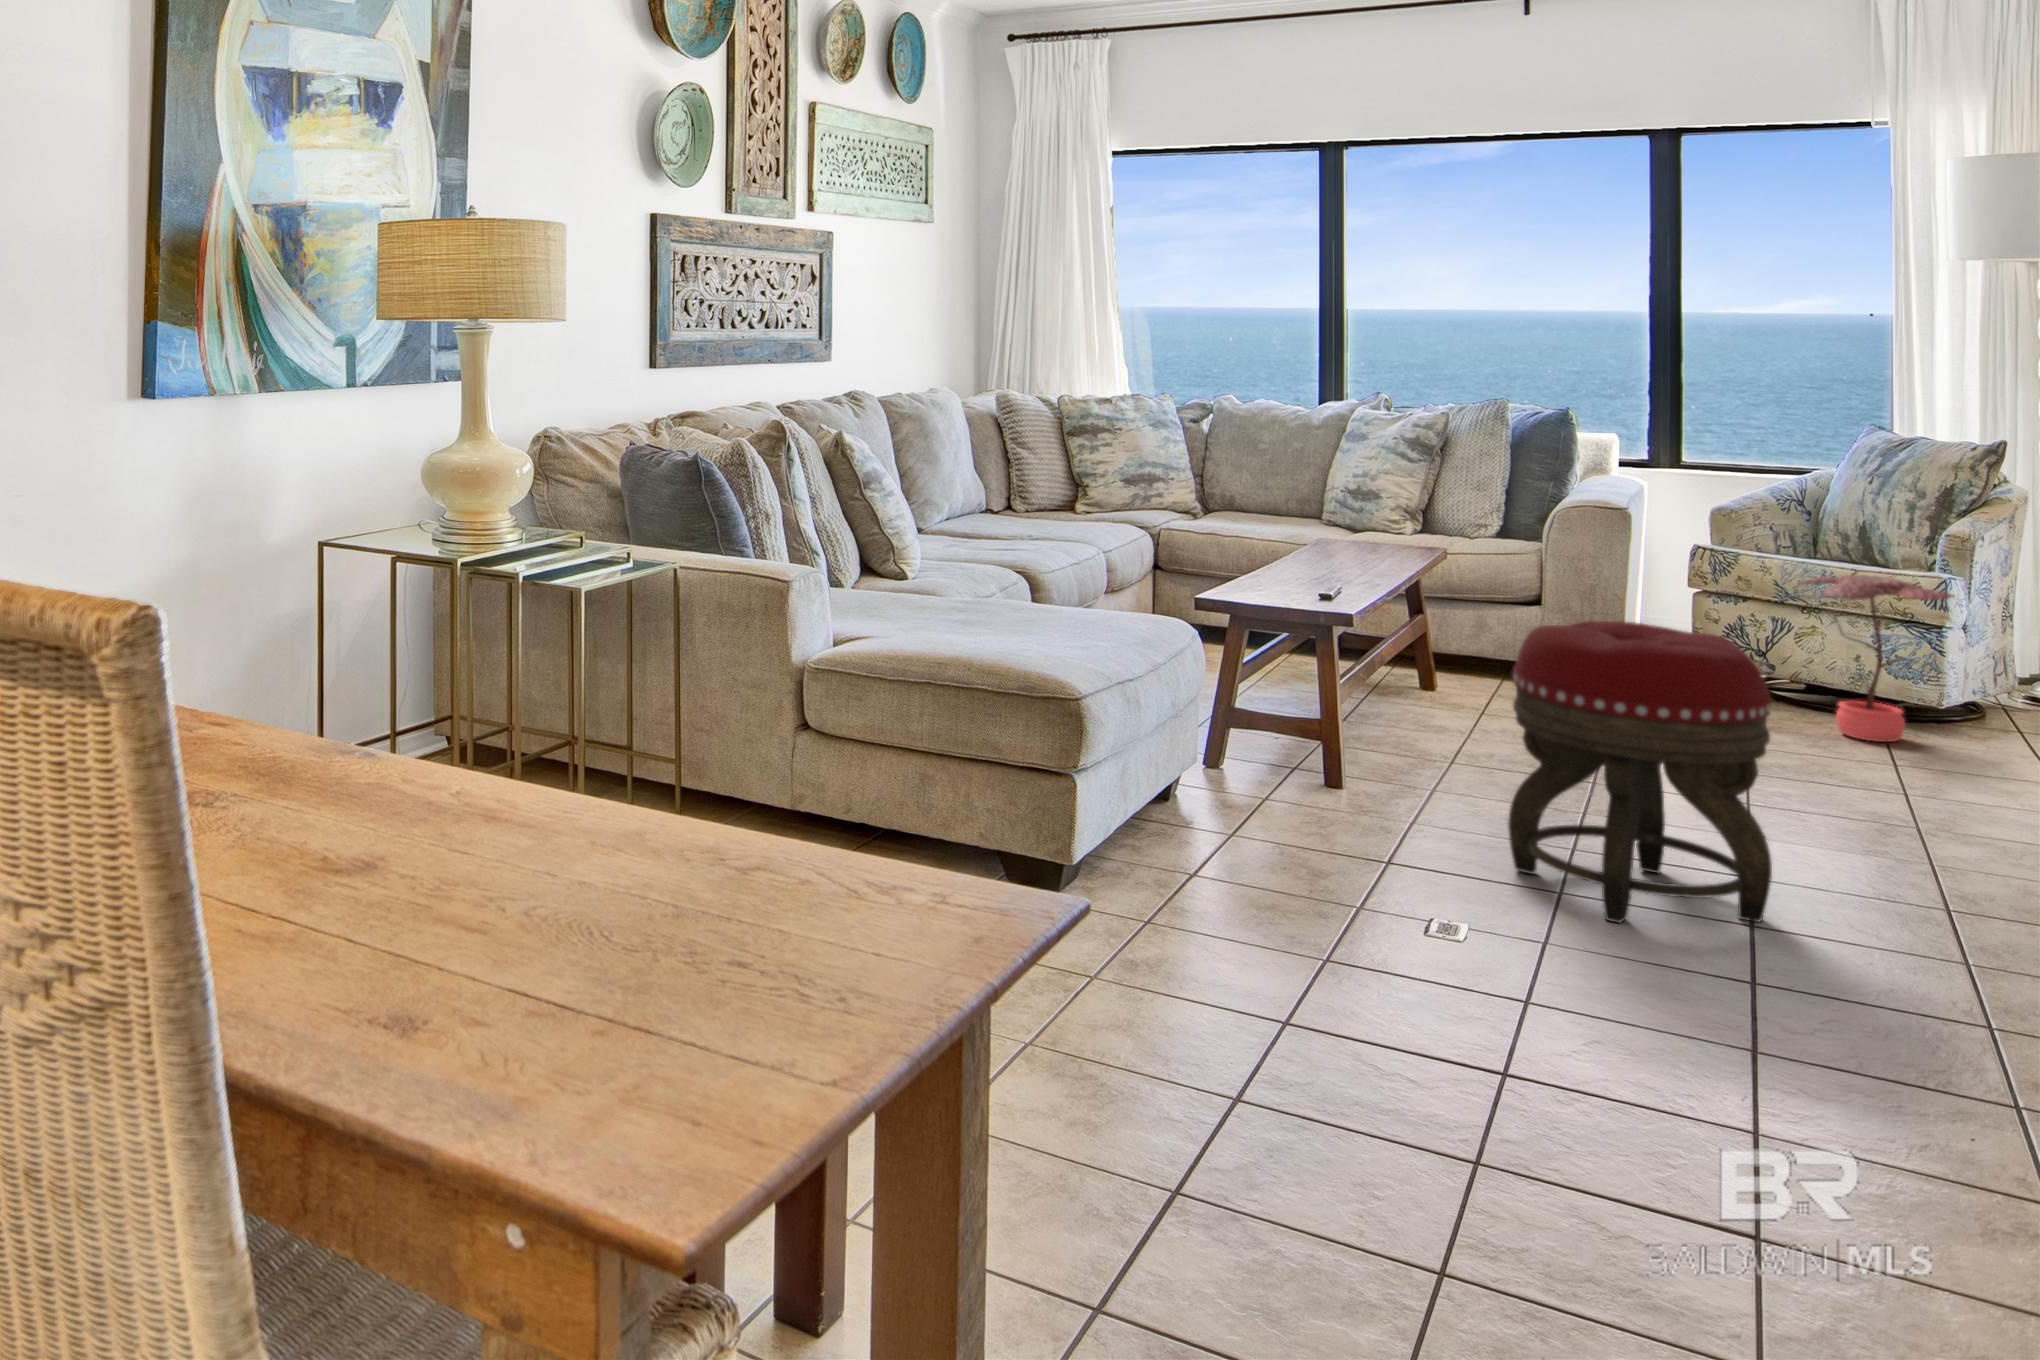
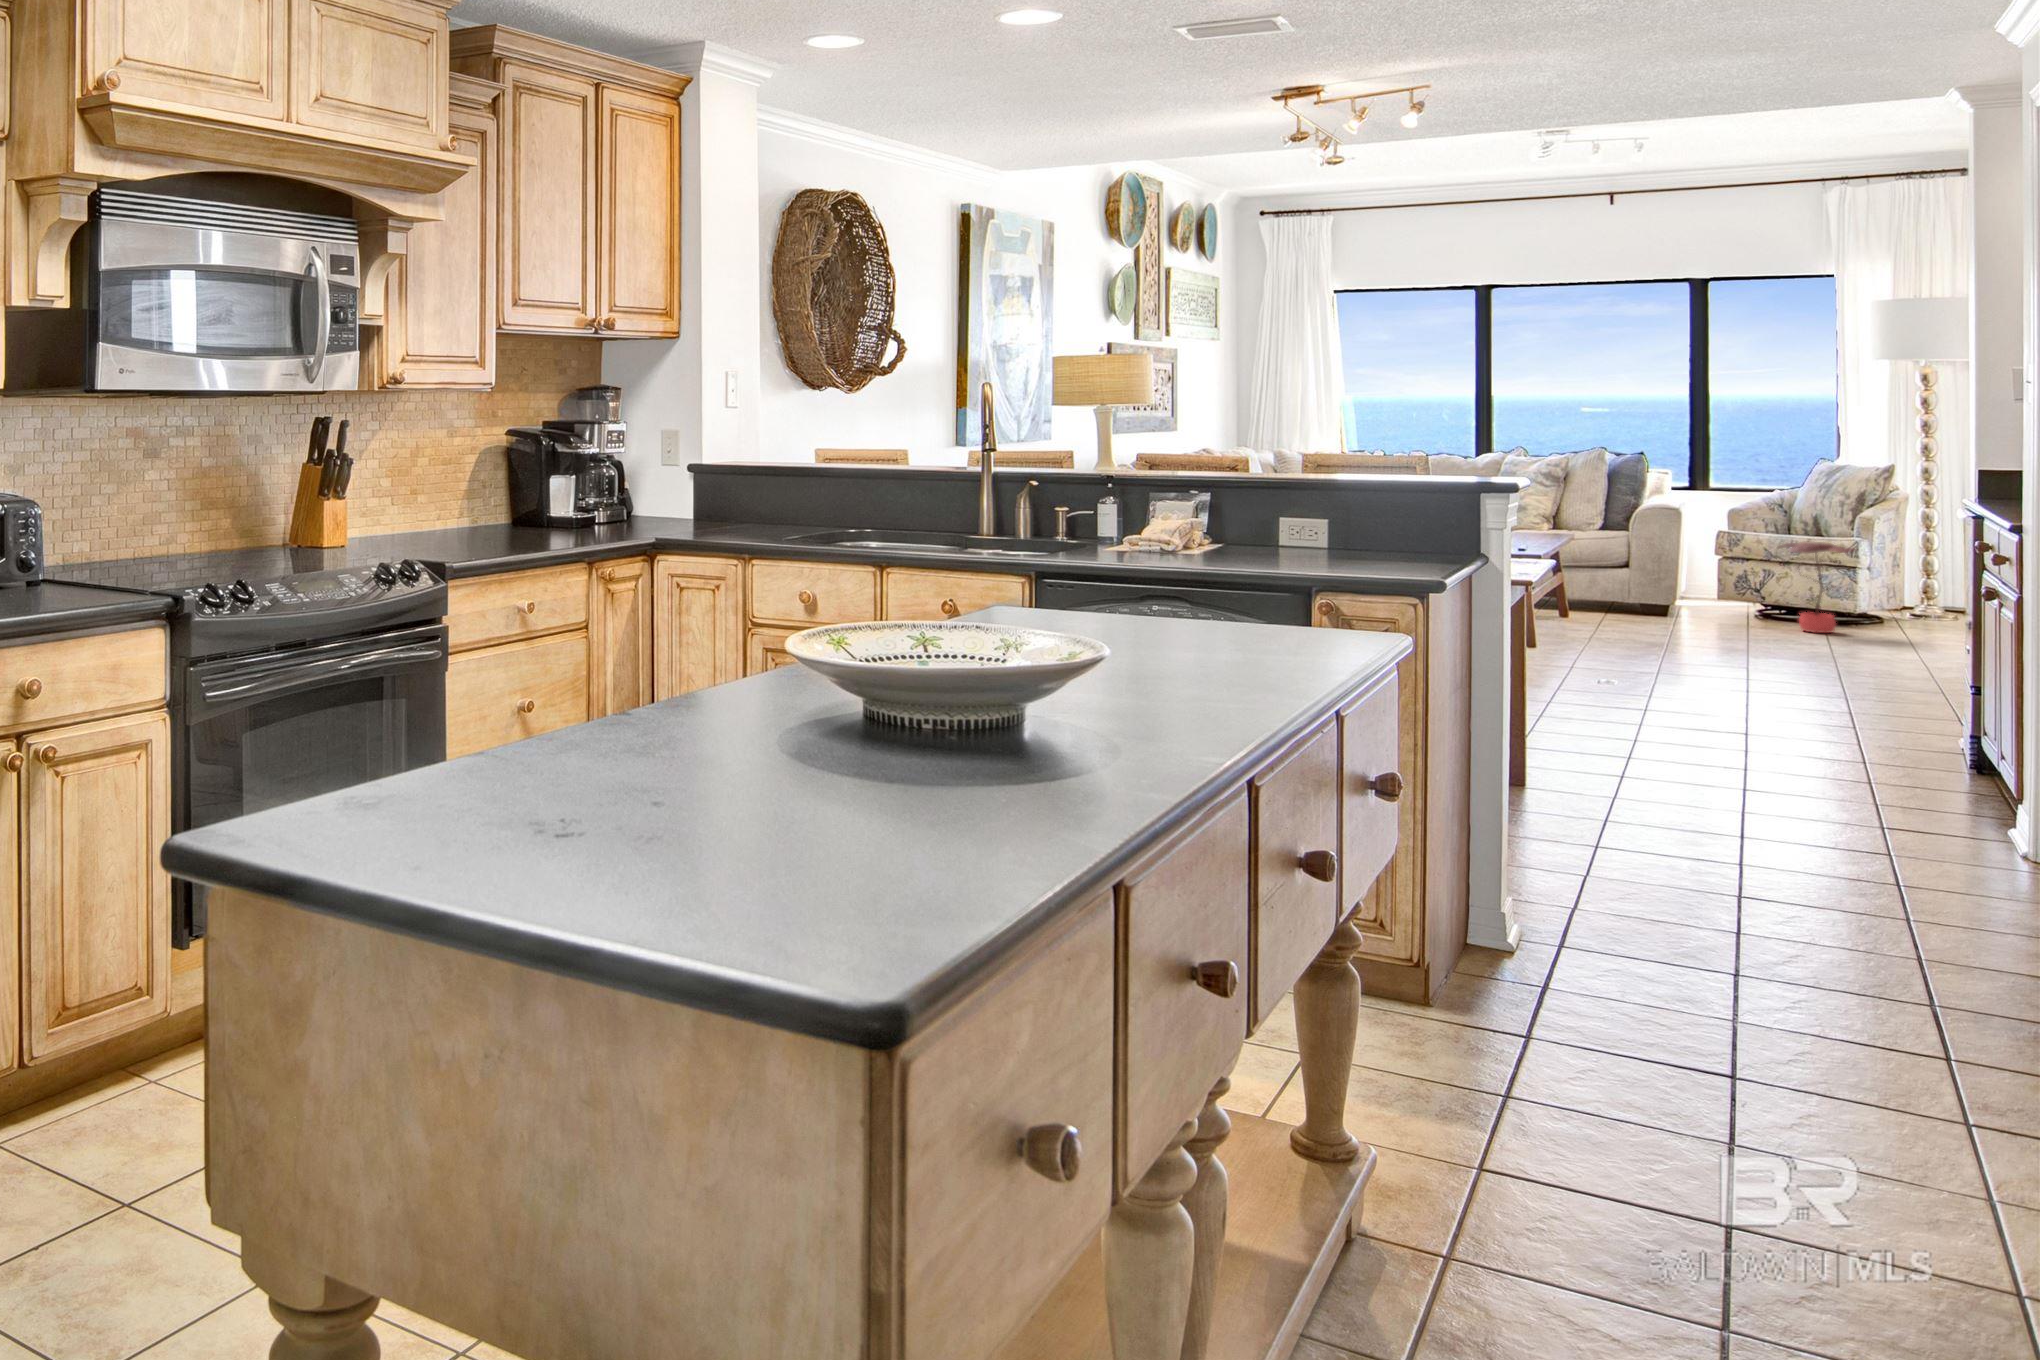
footstool: present [1508,621,1772,923] -> none [1622,549,1747,684]

